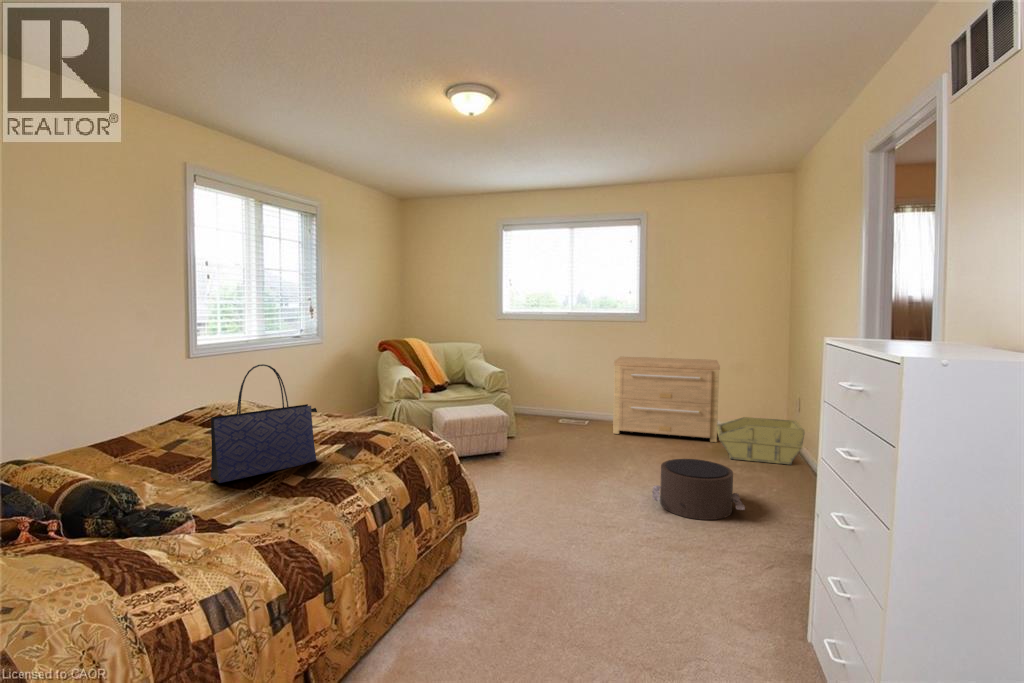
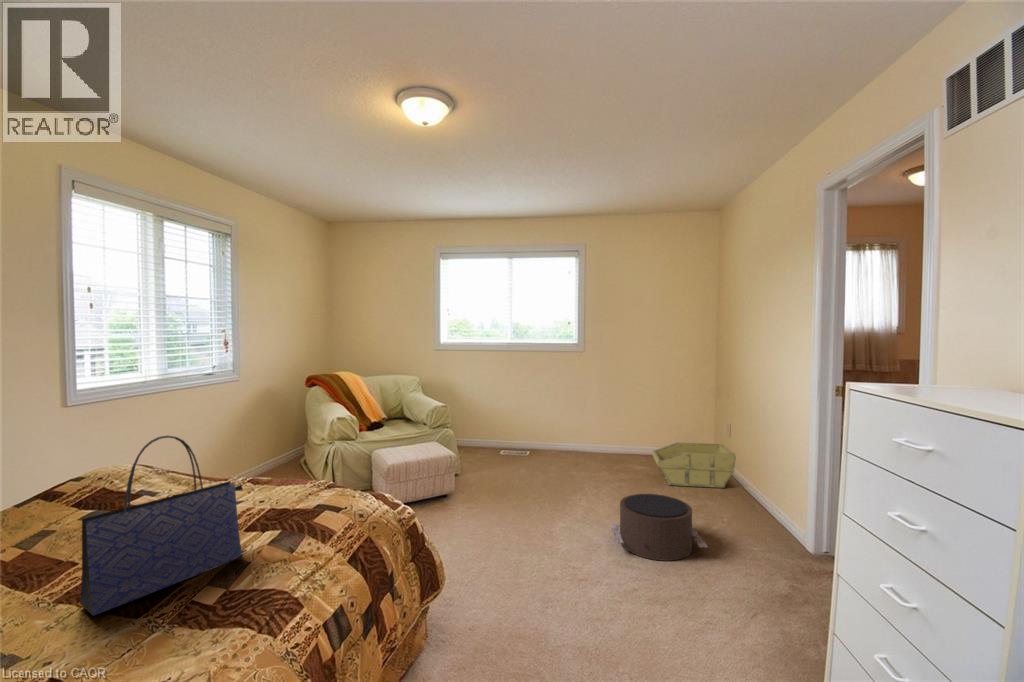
side table: present [613,356,720,442] -> none [552,385,652,467]

